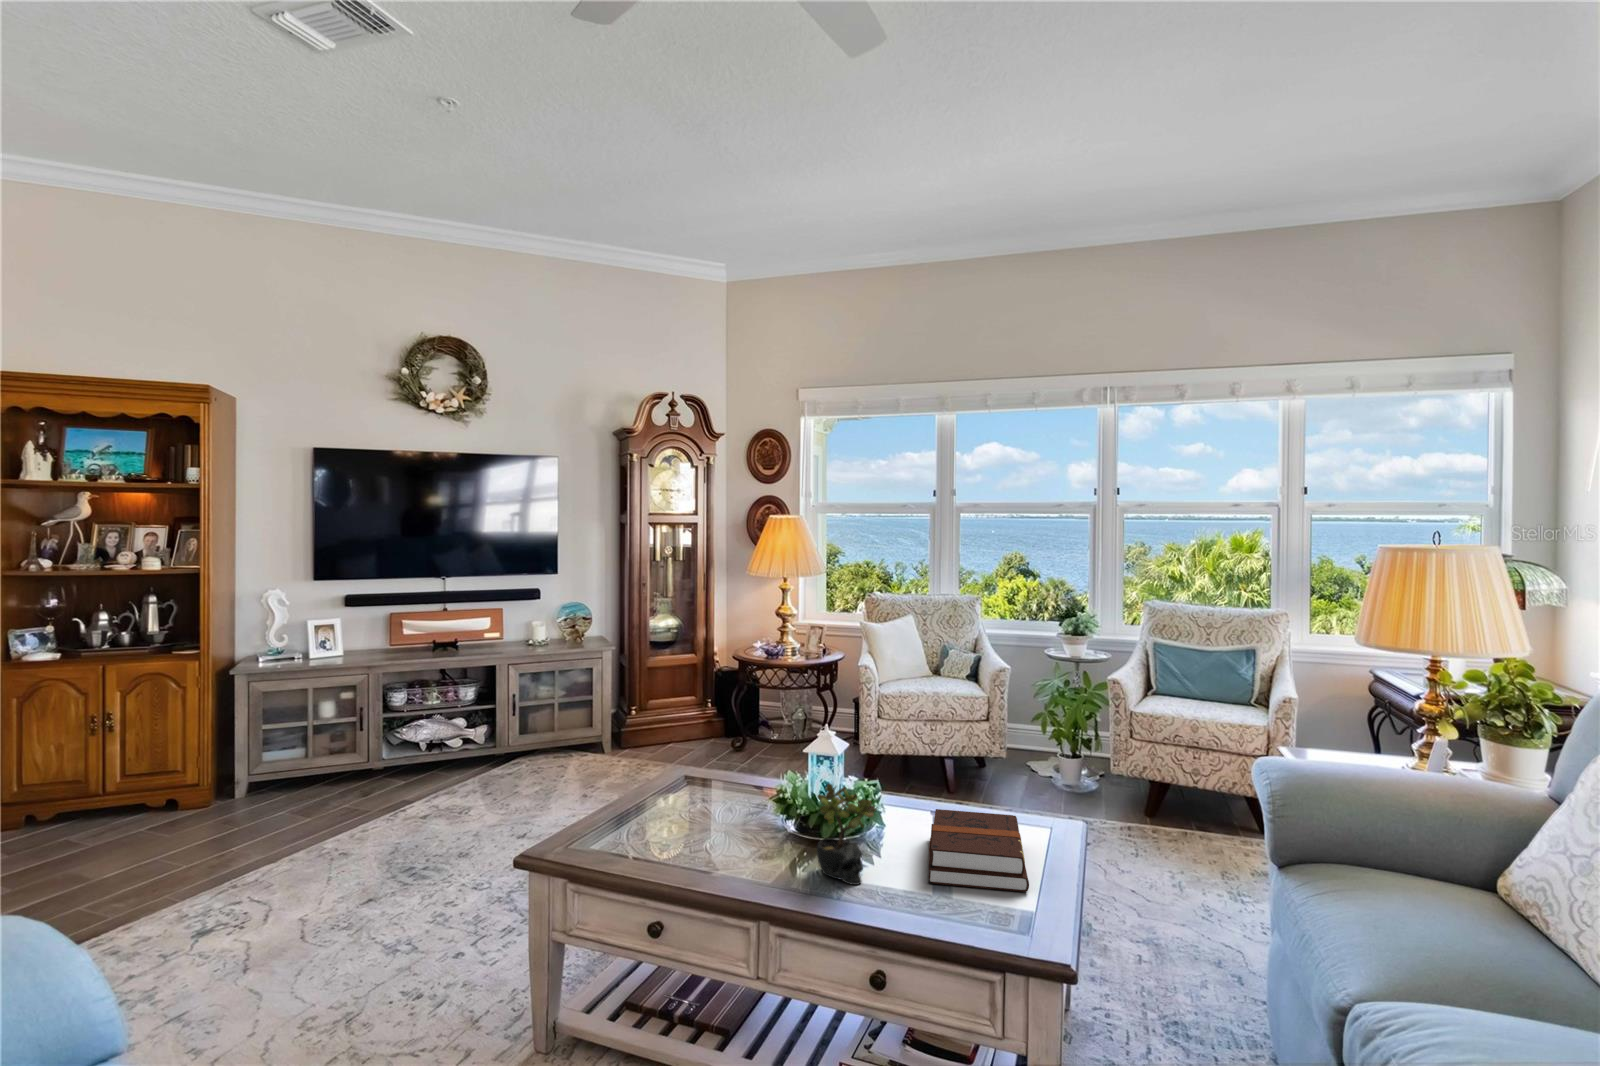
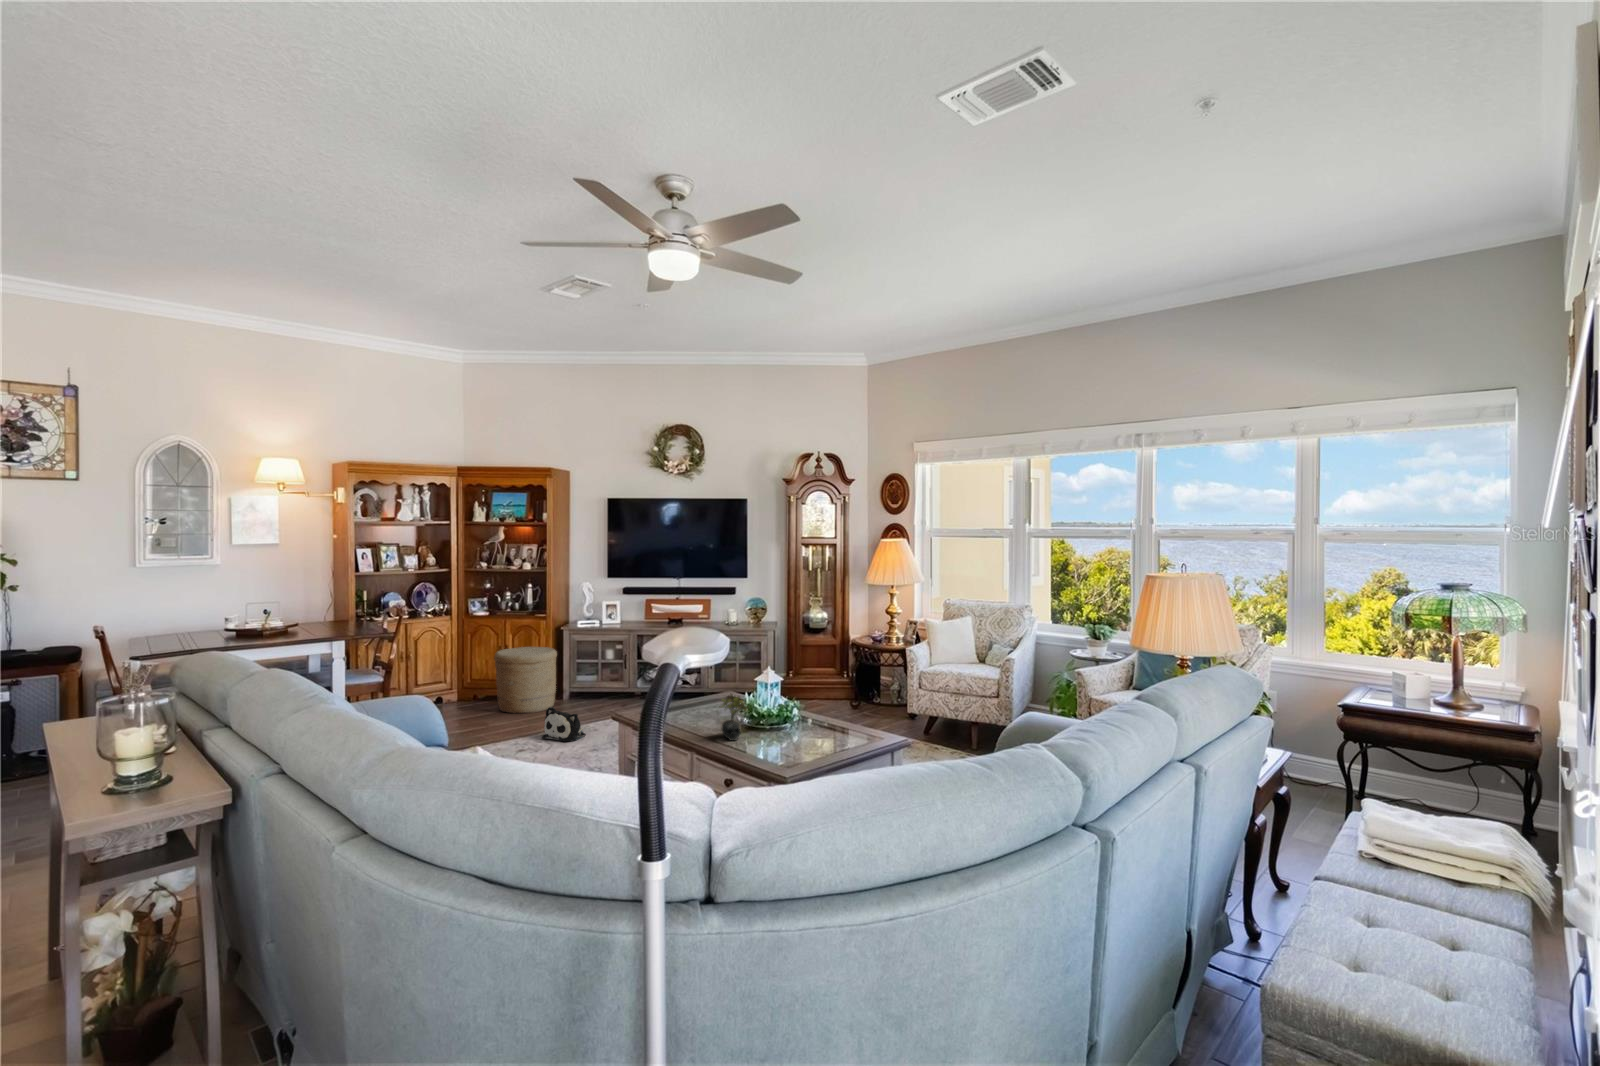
woven basket: none [84,710,228,847] -> present [494,647,557,713]
hardback book: present [928,809,1029,892] -> none [764,717,837,753]
plush toy: none [234,830,331,897] -> present [542,707,586,742]

